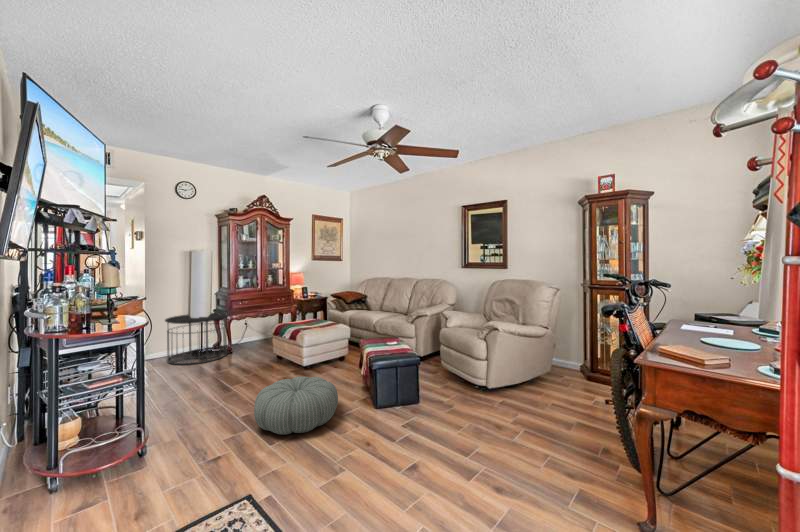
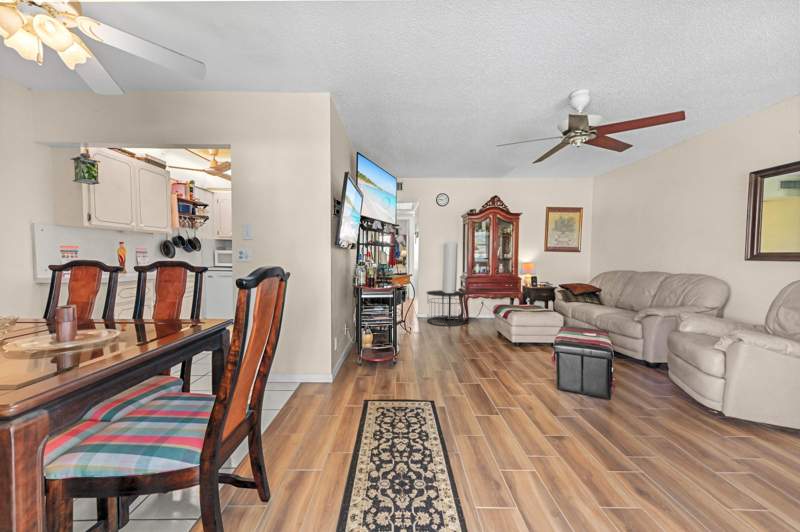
pouf: present [254,376,338,435] -> none [455,343,521,384]

